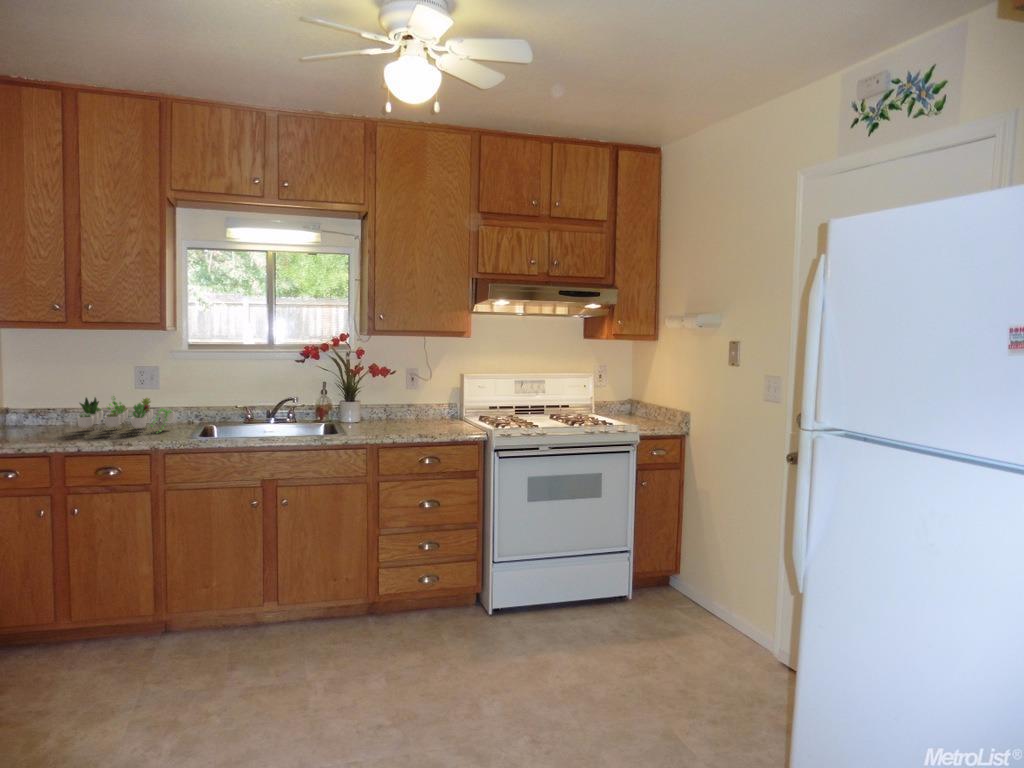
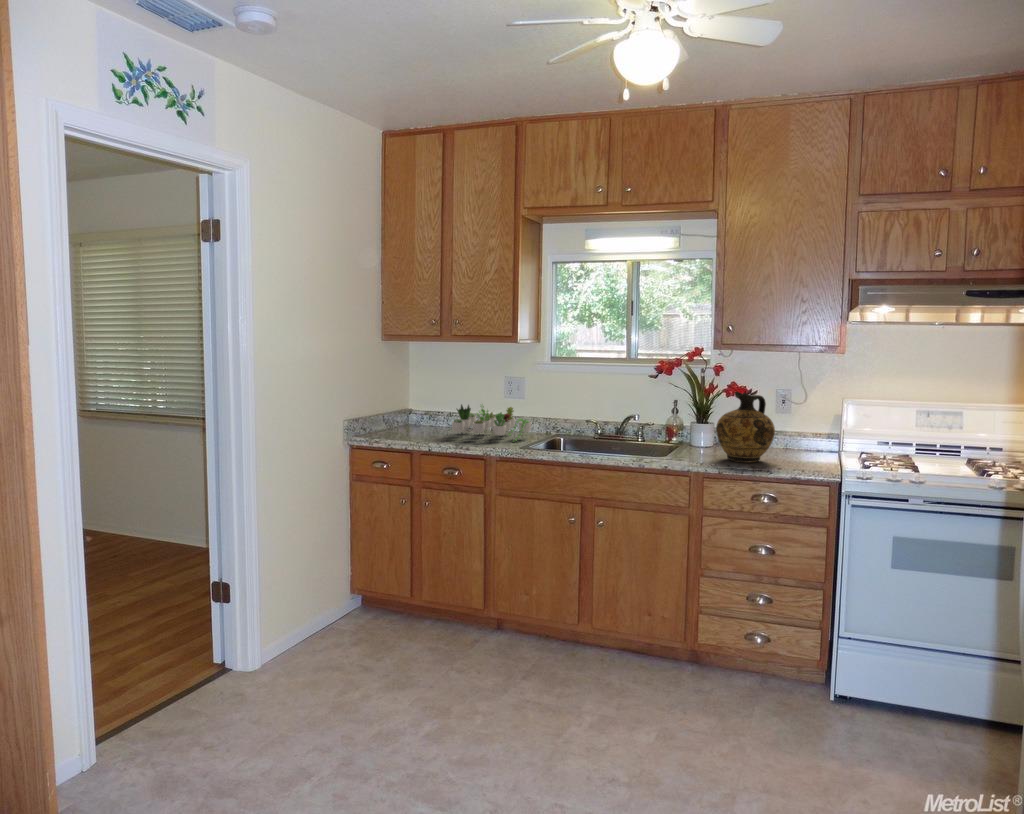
ceramic jug: none [369,370,418,432] -> present [716,392,775,462]

